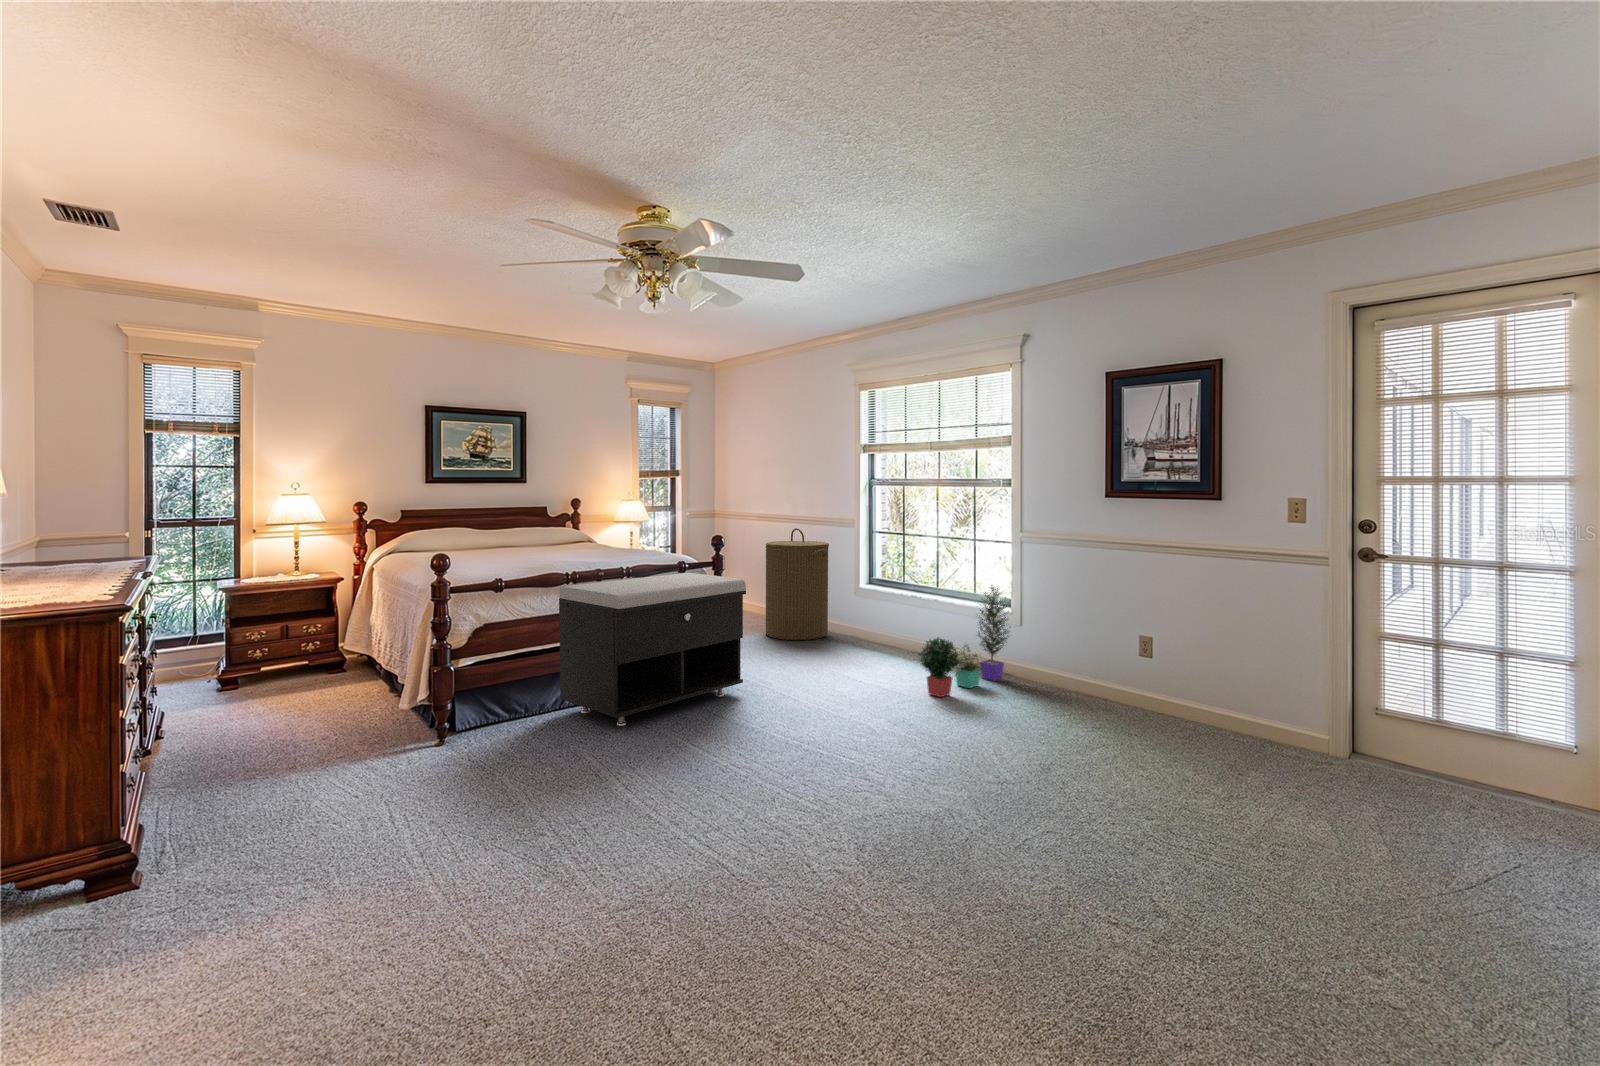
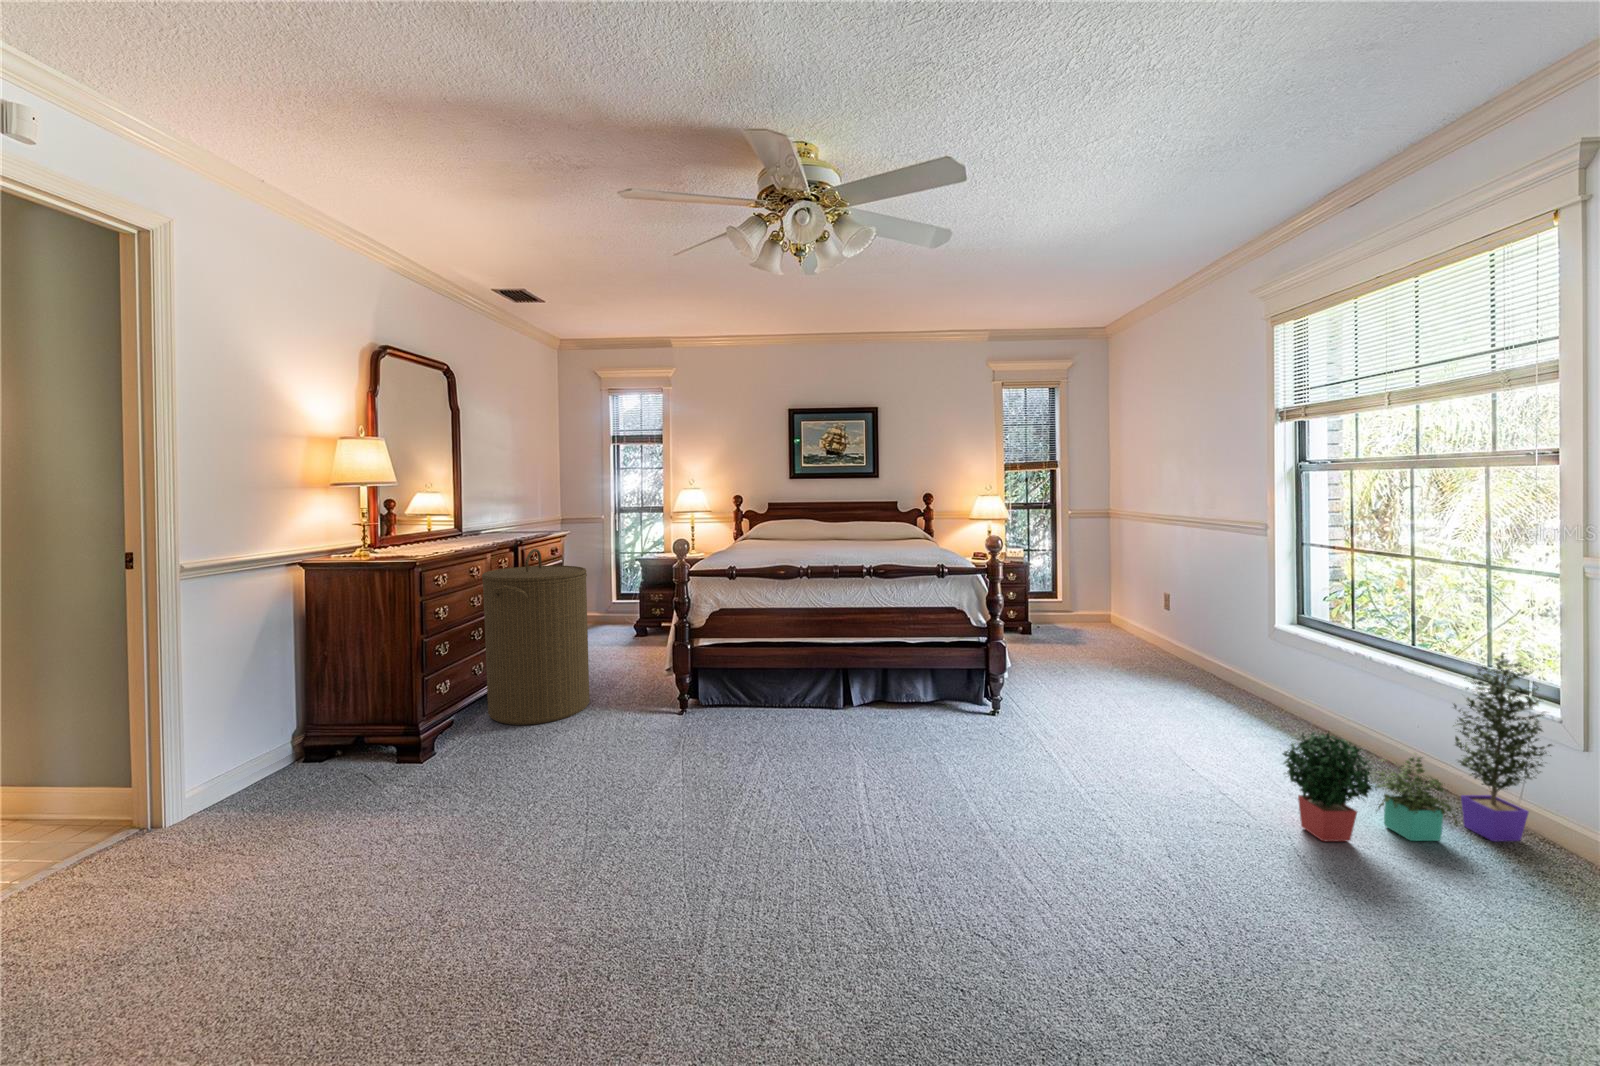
laundry hamper: present [766,528,829,640] -> present [482,549,590,725]
storage bench: present [559,573,746,726] -> none [790,579,1002,748]

